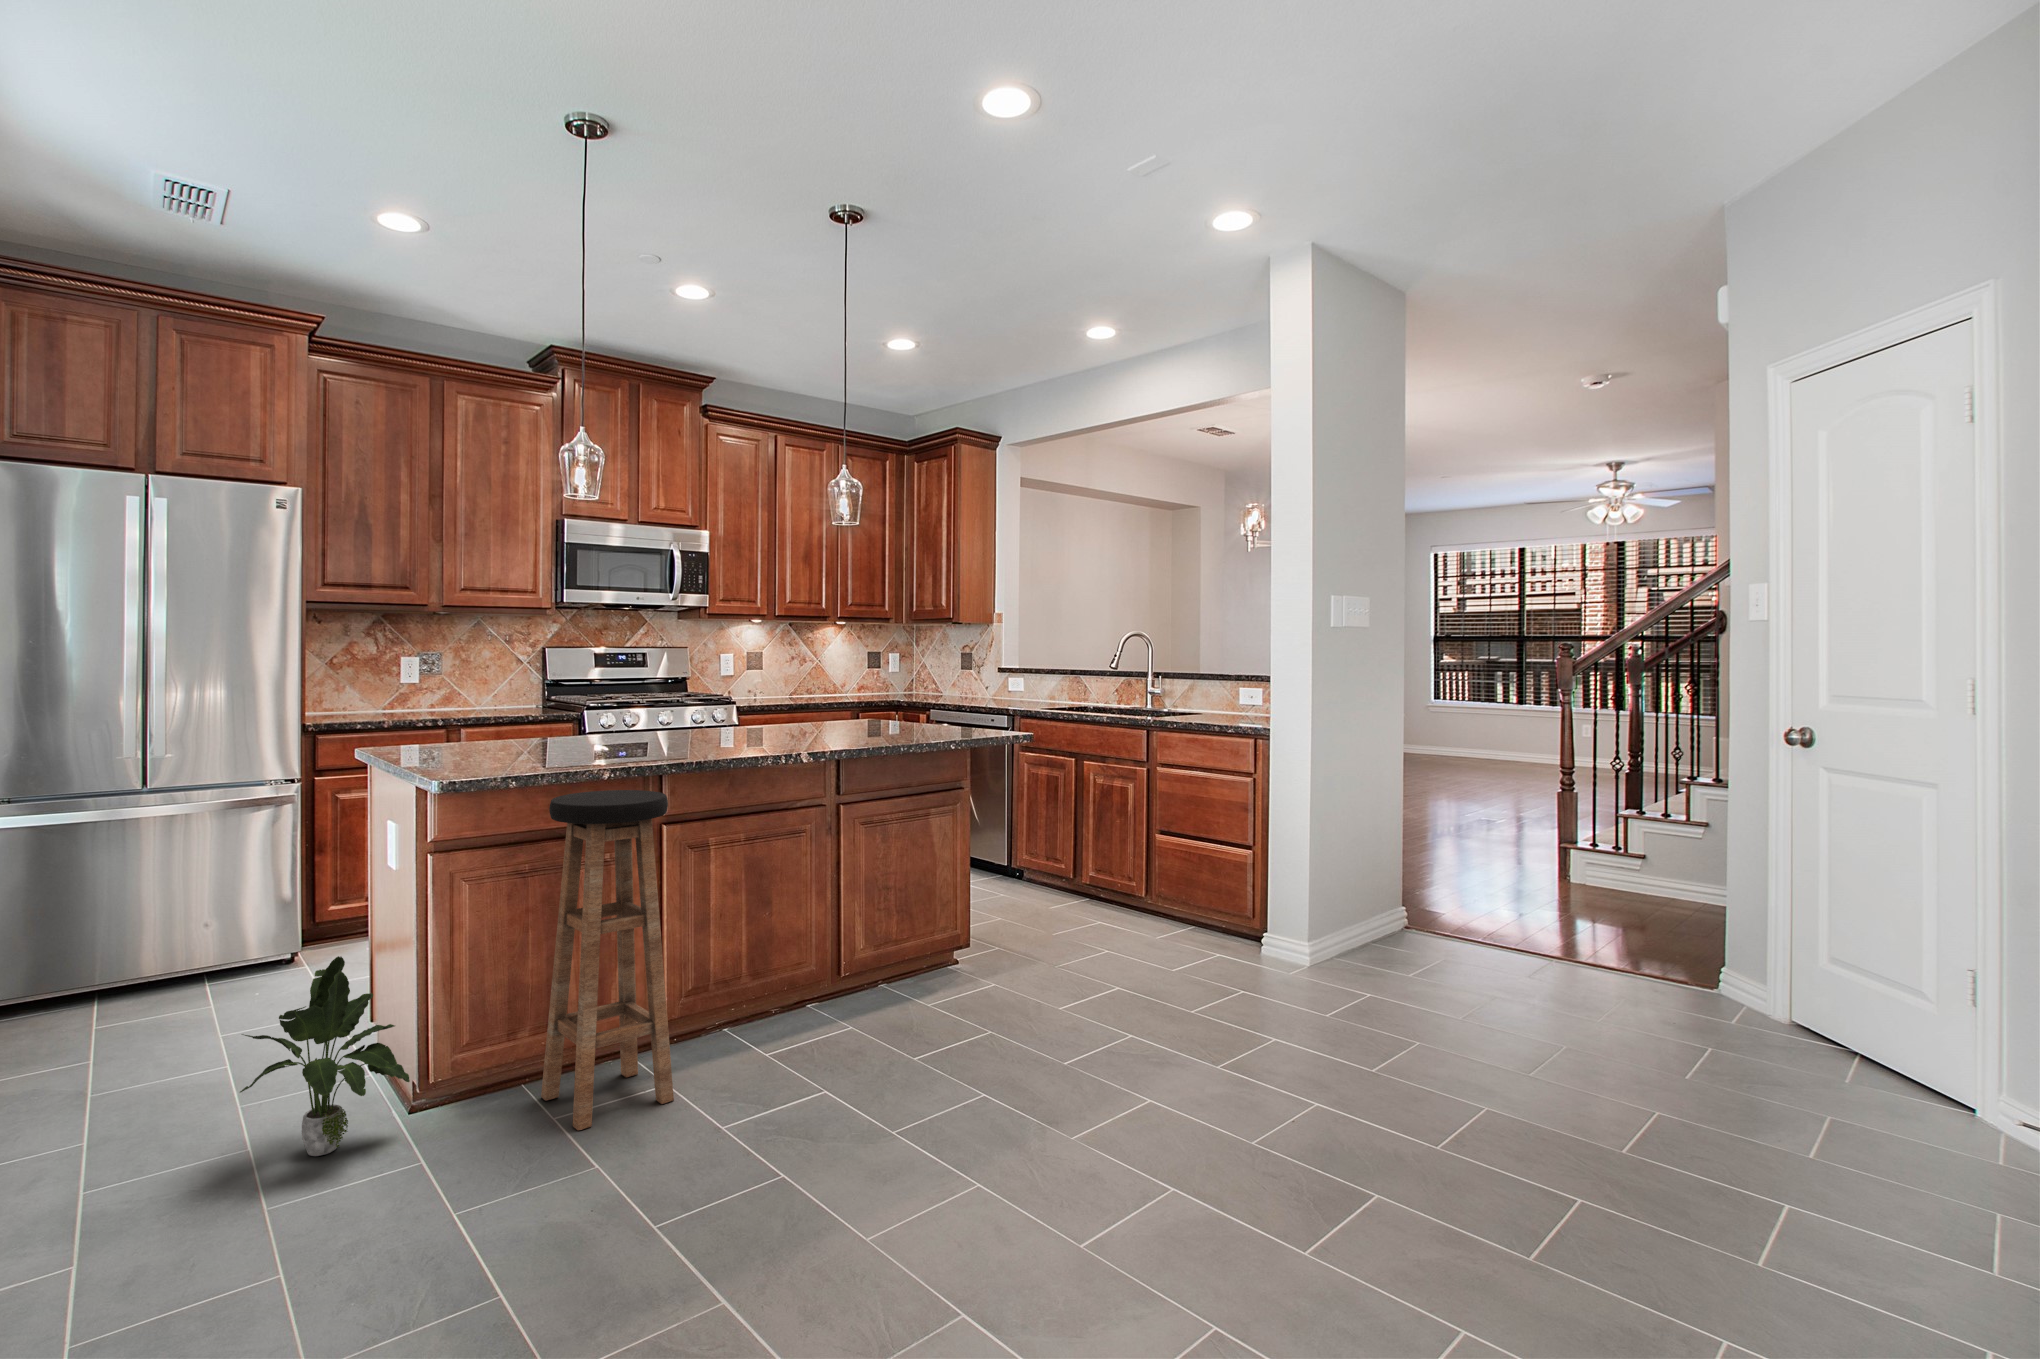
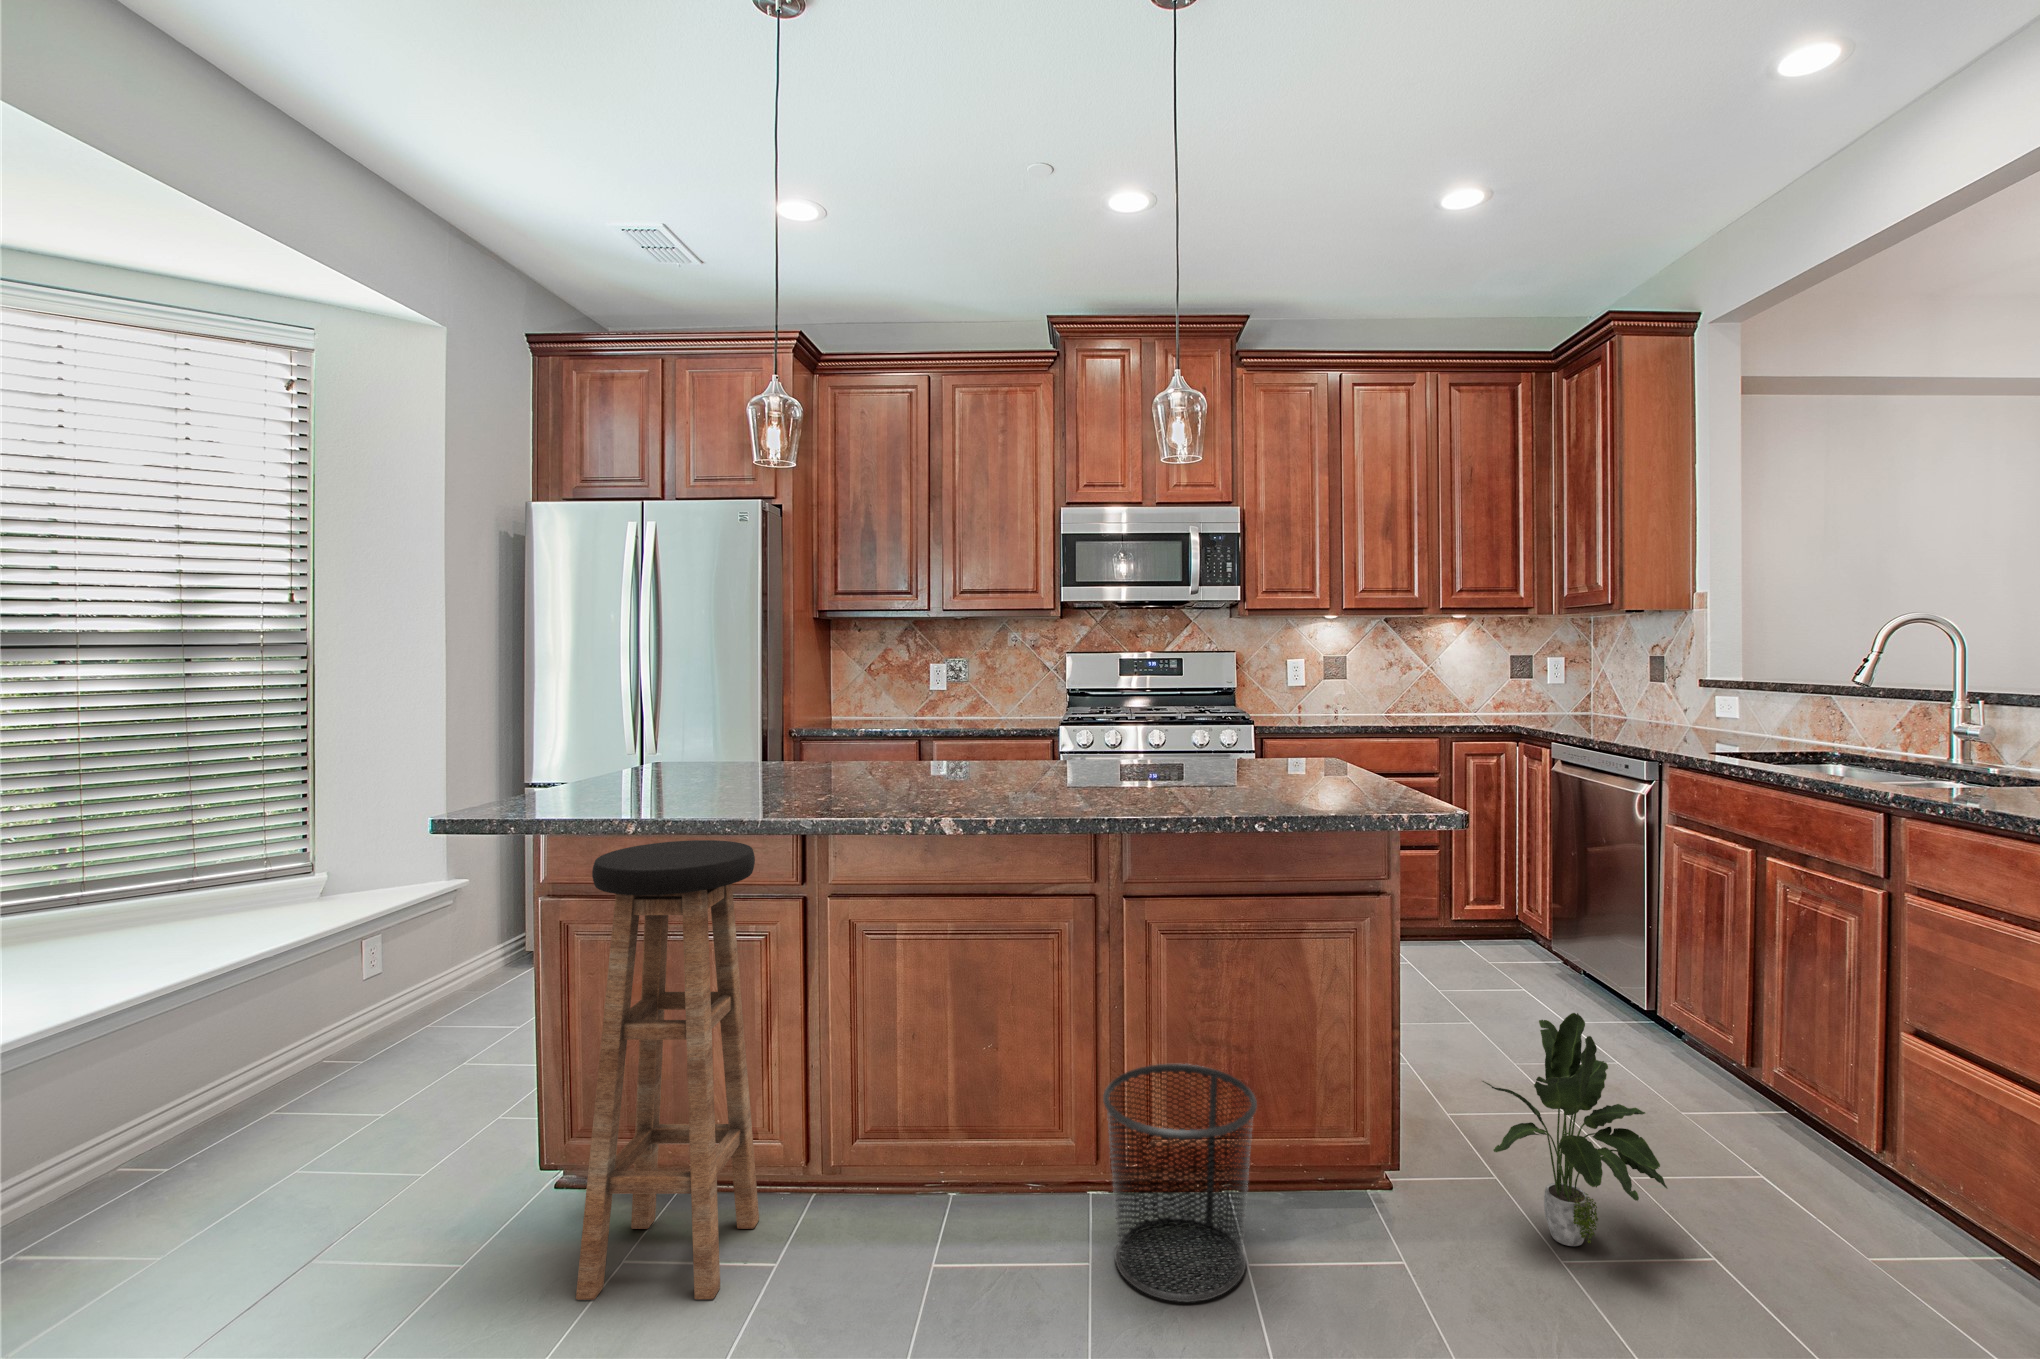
waste bin: none [861,901,952,1024] -> present [1103,1064,1257,1302]
potted plant: present [240,956,410,1156] -> present [1483,1013,1667,1246]

